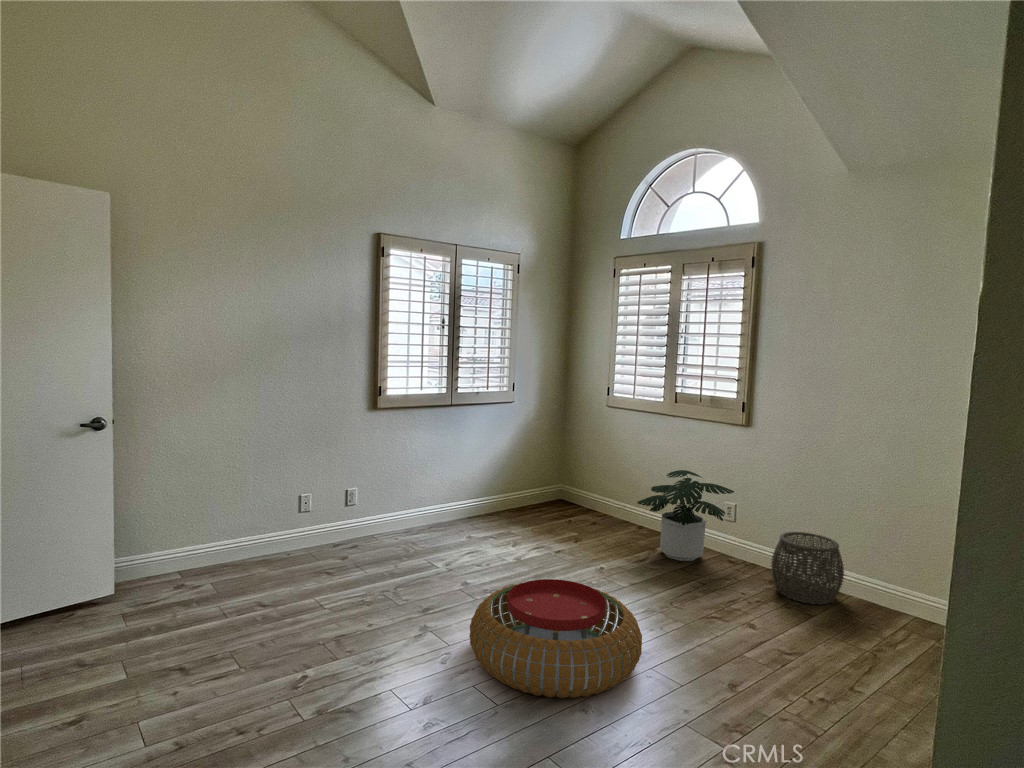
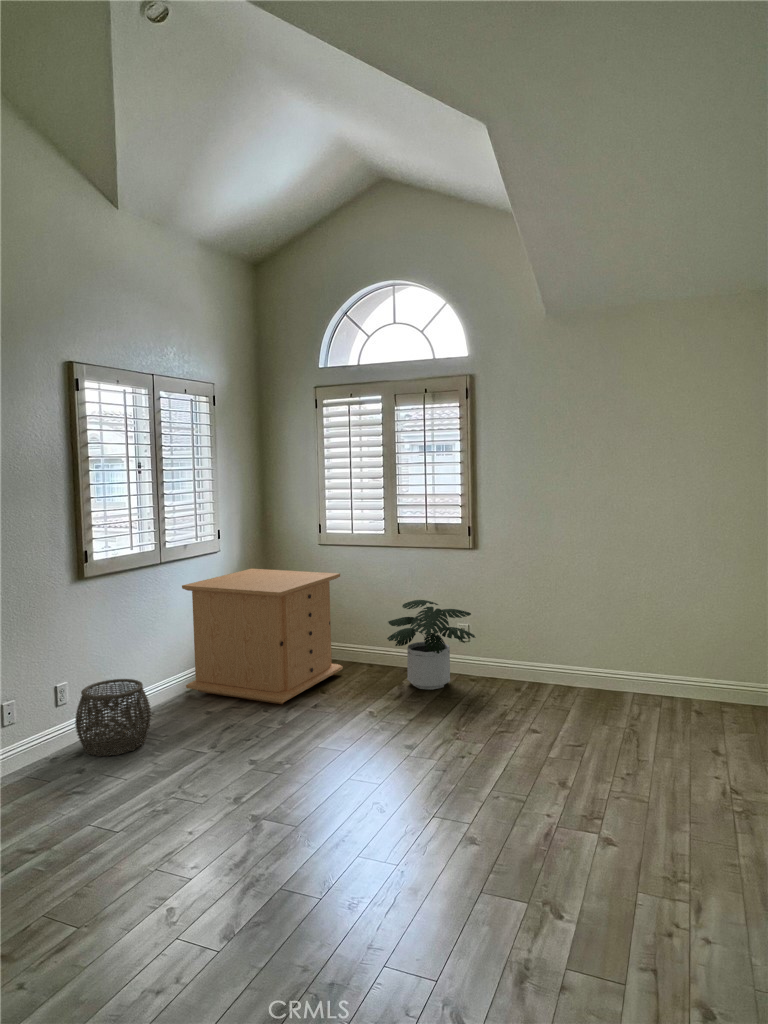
dresser: none [468,421,613,544] -> present [182,569,343,704]
woven basket: present [771,532,844,605] -> present [75,679,151,756]
pouf: present [469,579,642,698] -> none [317,728,494,847]

